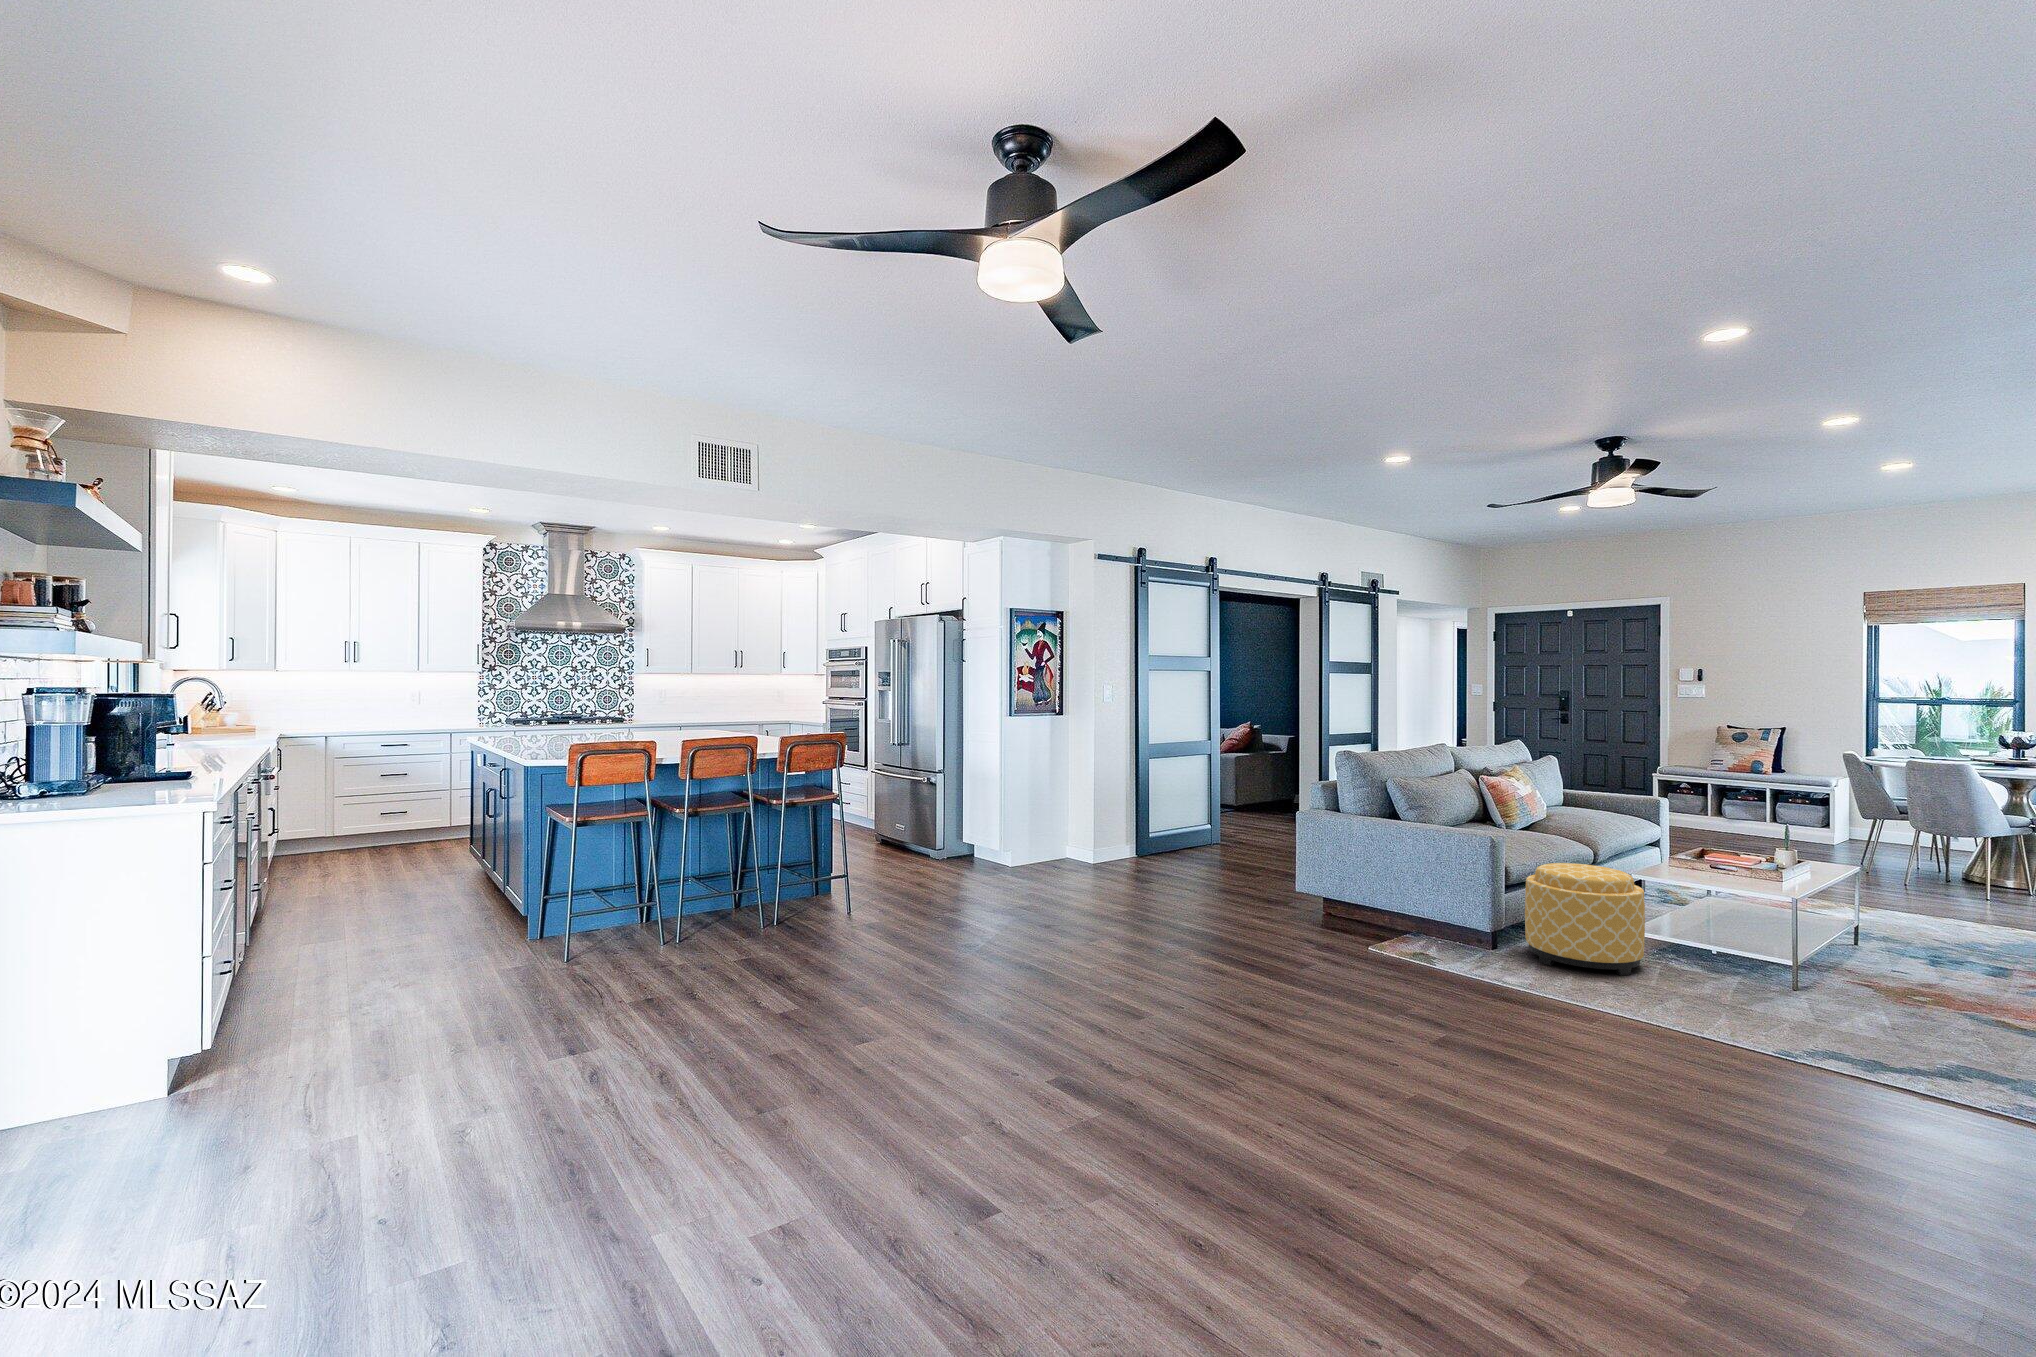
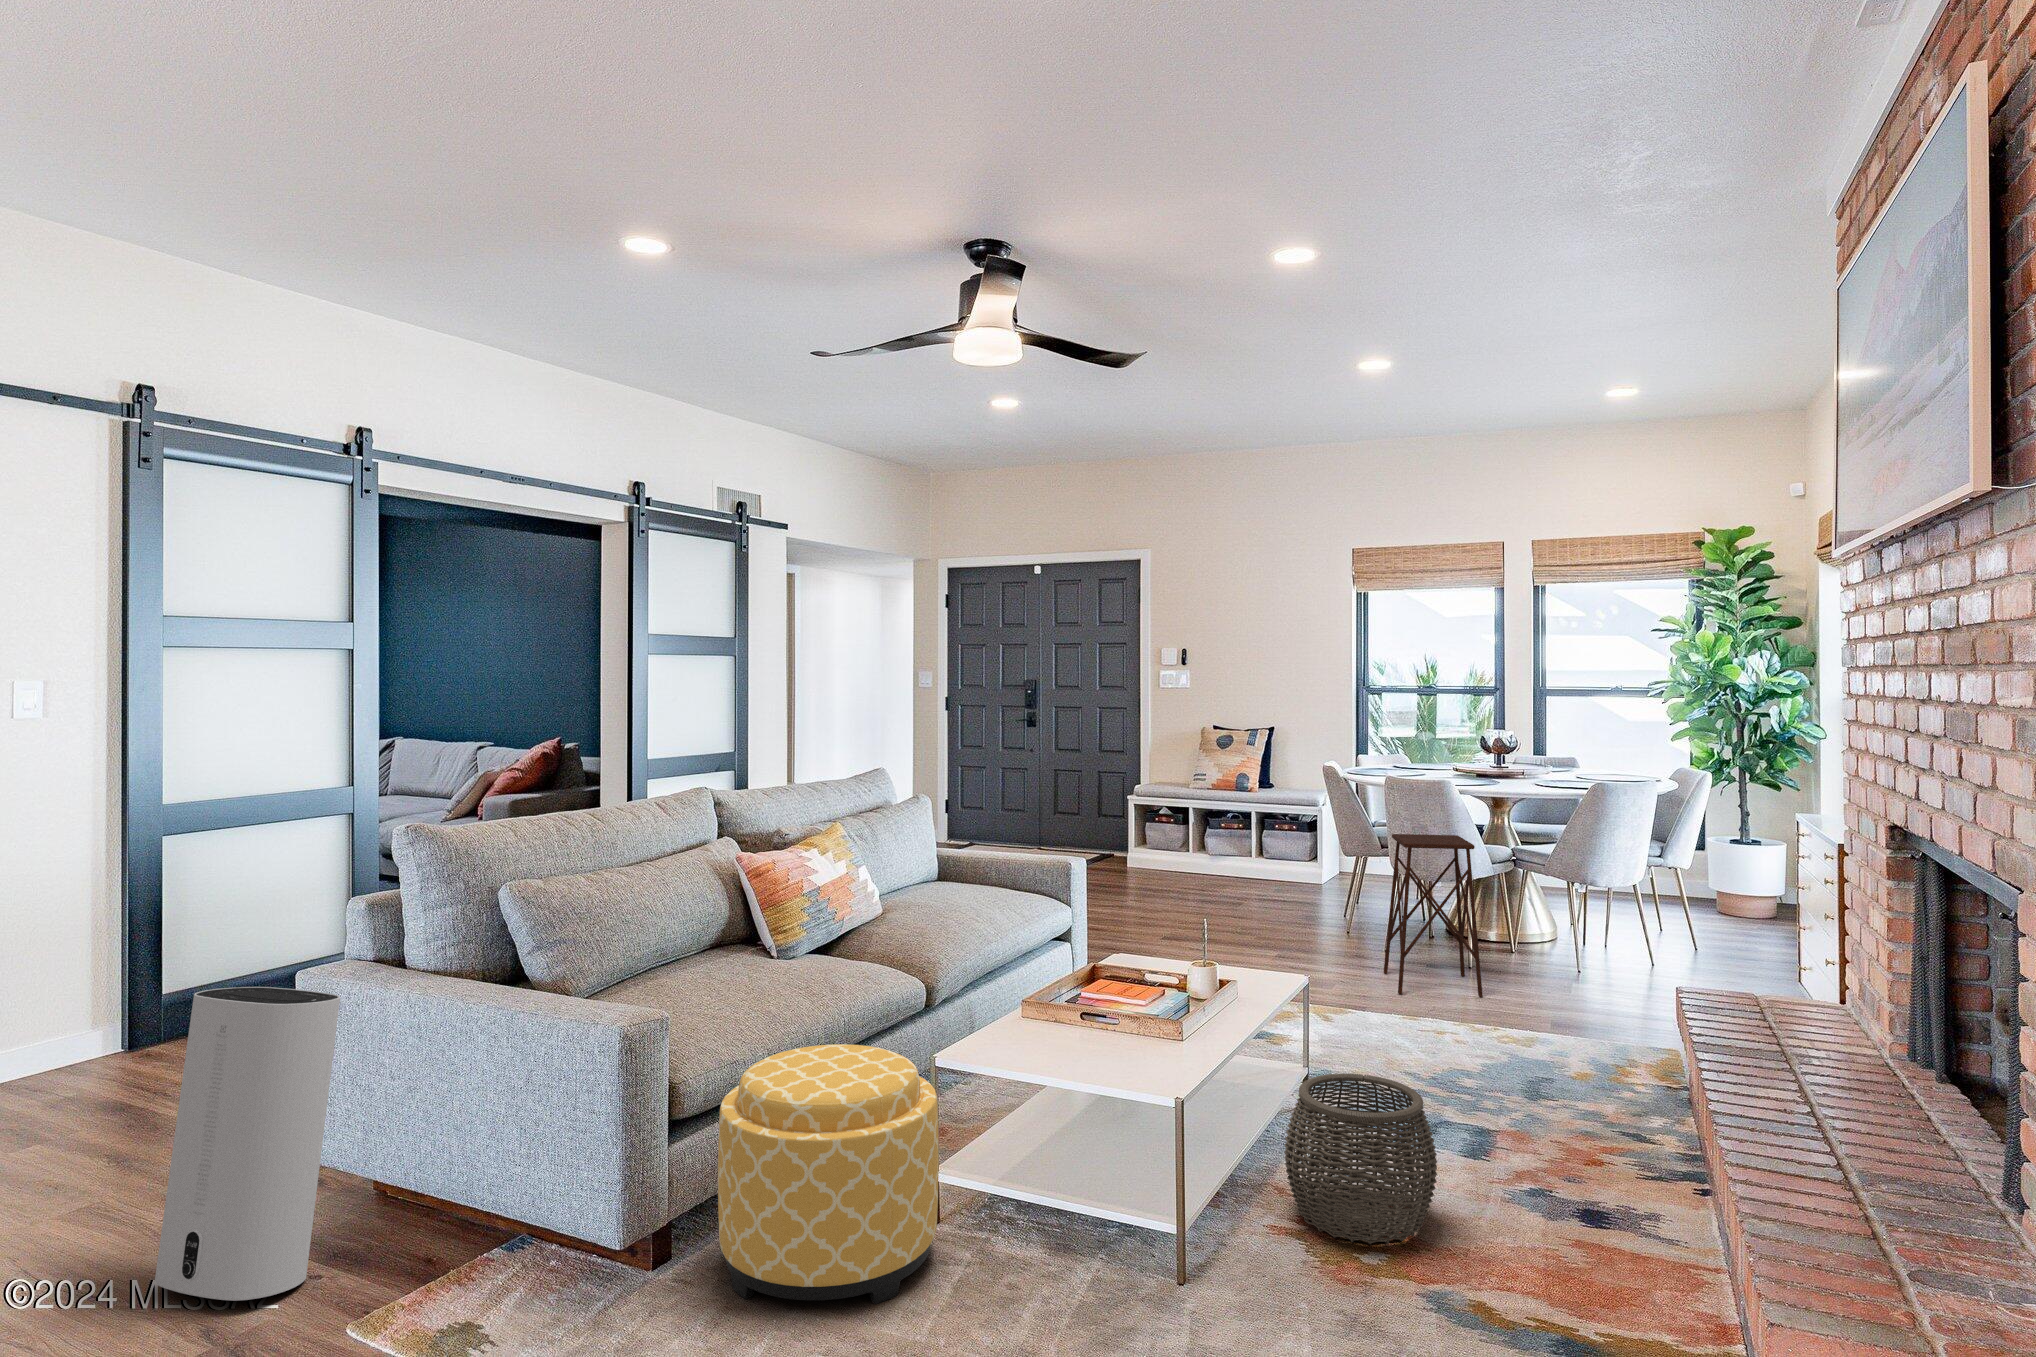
side table: none [1905,798,1999,913] -> present [1384,834,1483,997]
air purifier: none [1273,814,1342,938] -> present [155,987,340,1301]
woven basket: none [1854,909,1967,996] -> present [1284,1073,1437,1244]

